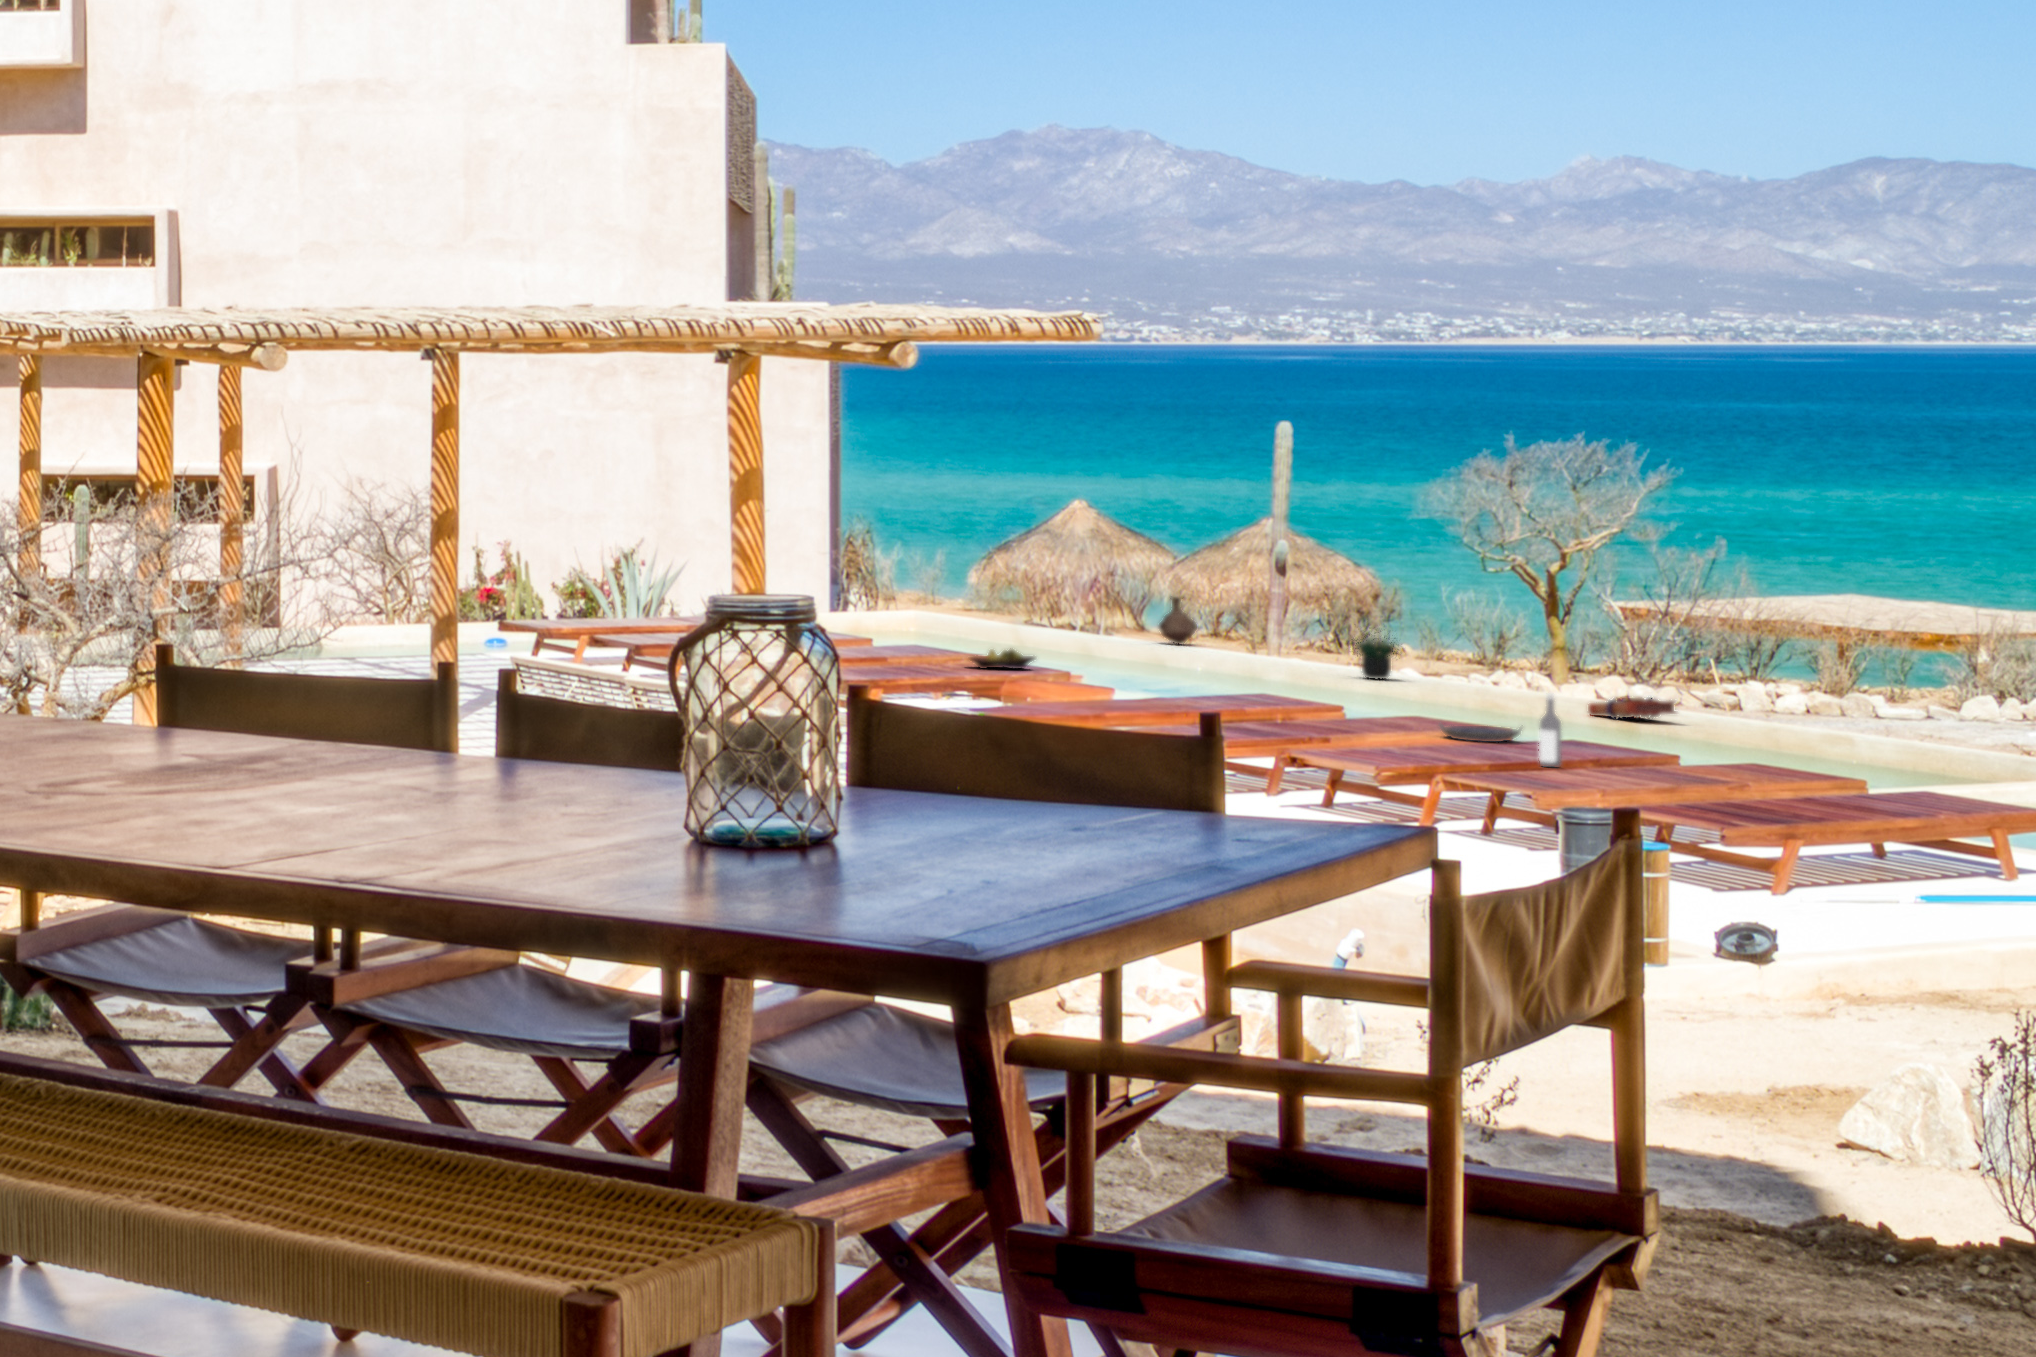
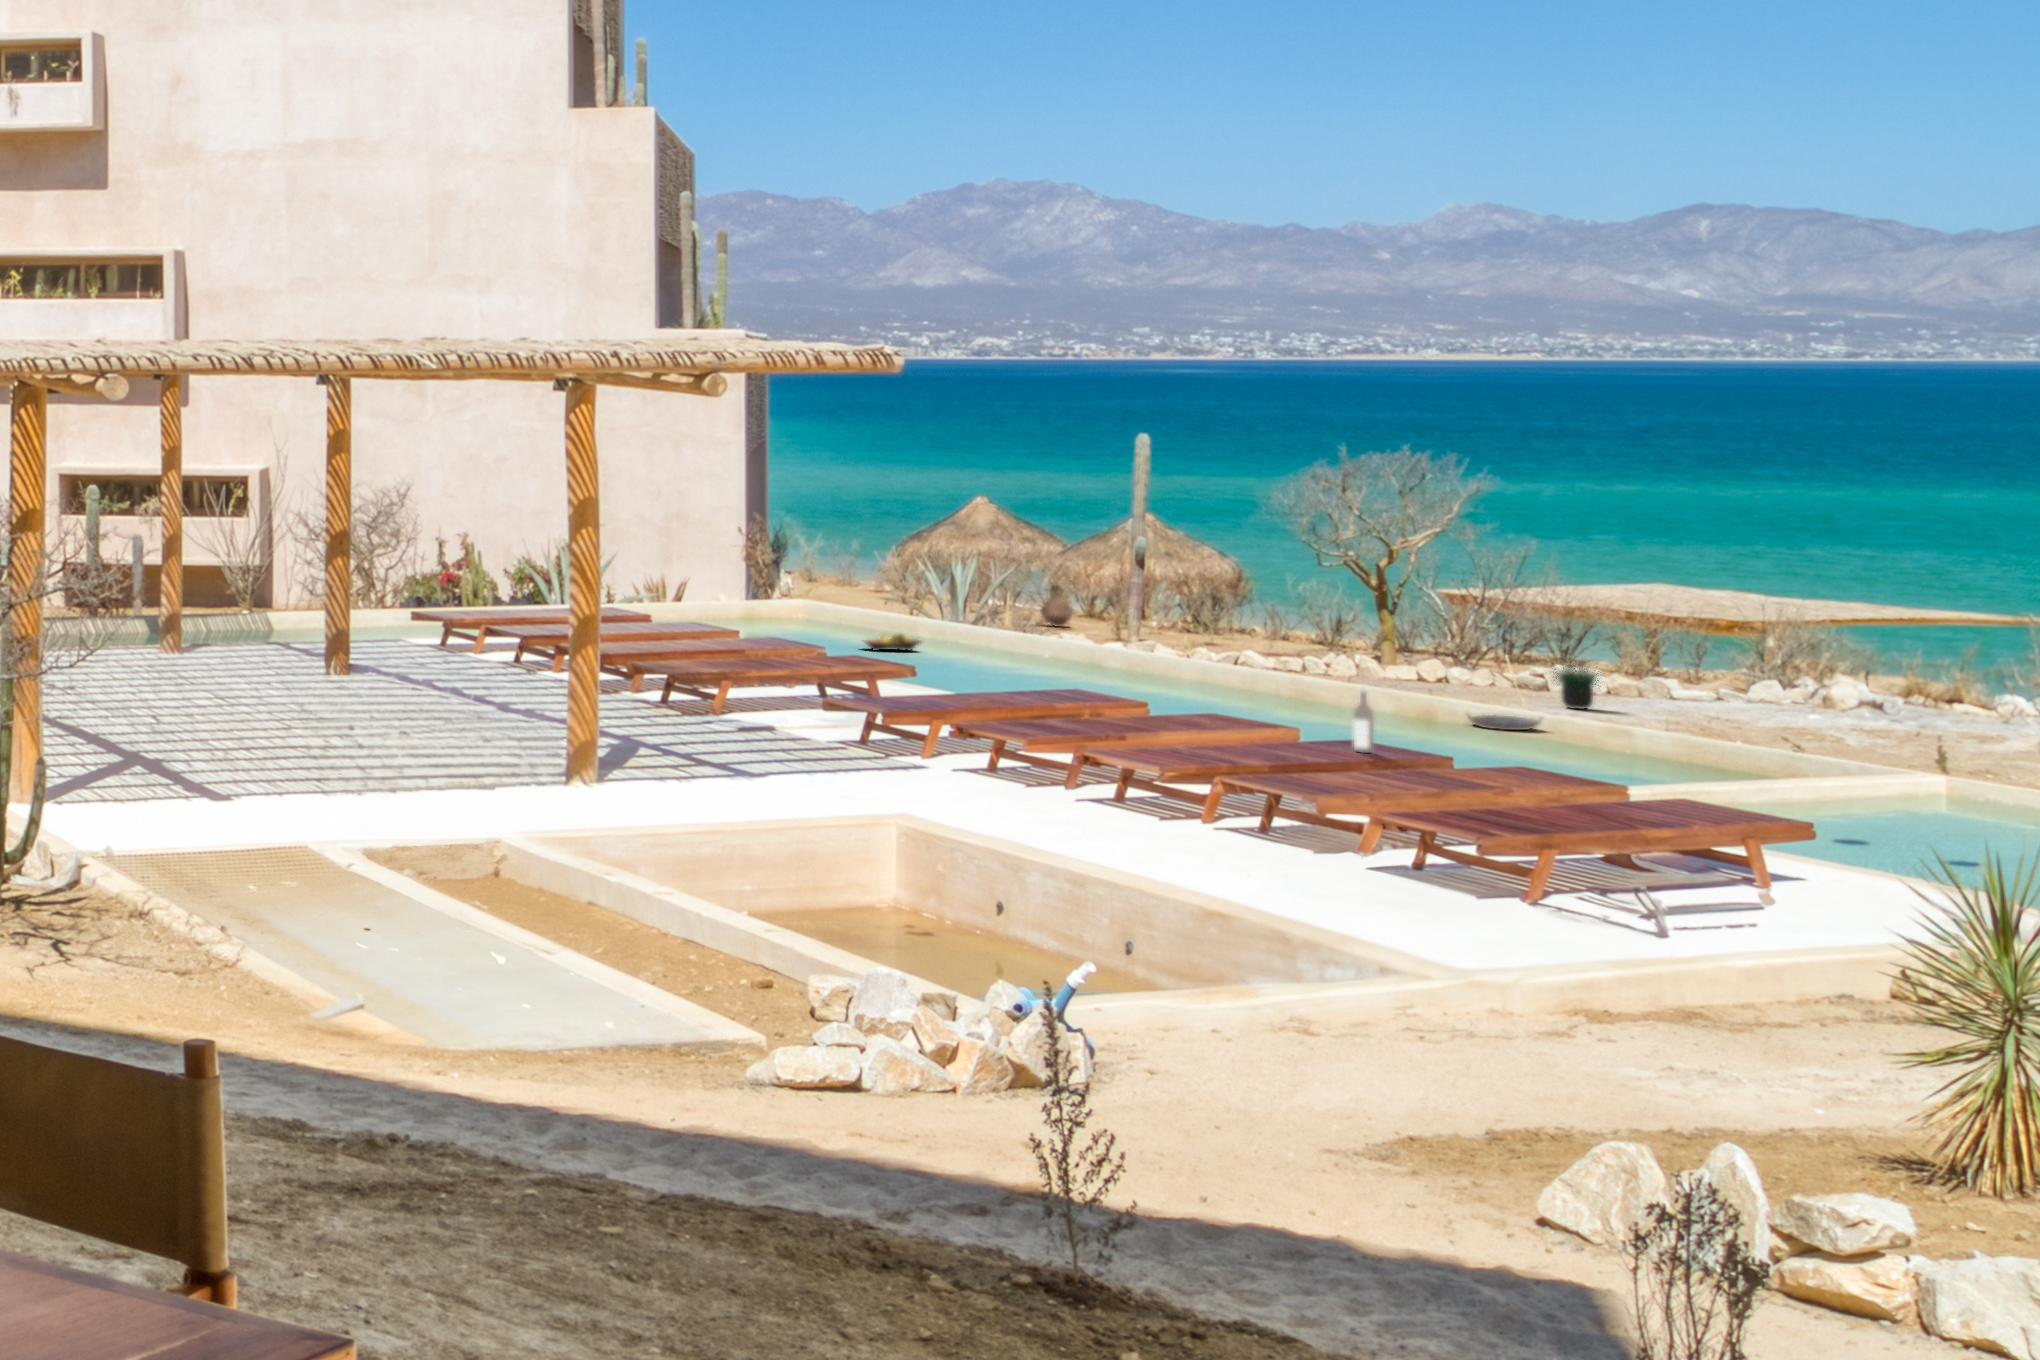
potted plant: present [1355,634,1398,679] -> present [1552,661,1601,709]
book: present [1588,698,1676,719] -> none [1409,683,1491,703]
serving tray: present [1440,722,1521,742] -> present [1467,715,1541,730]

